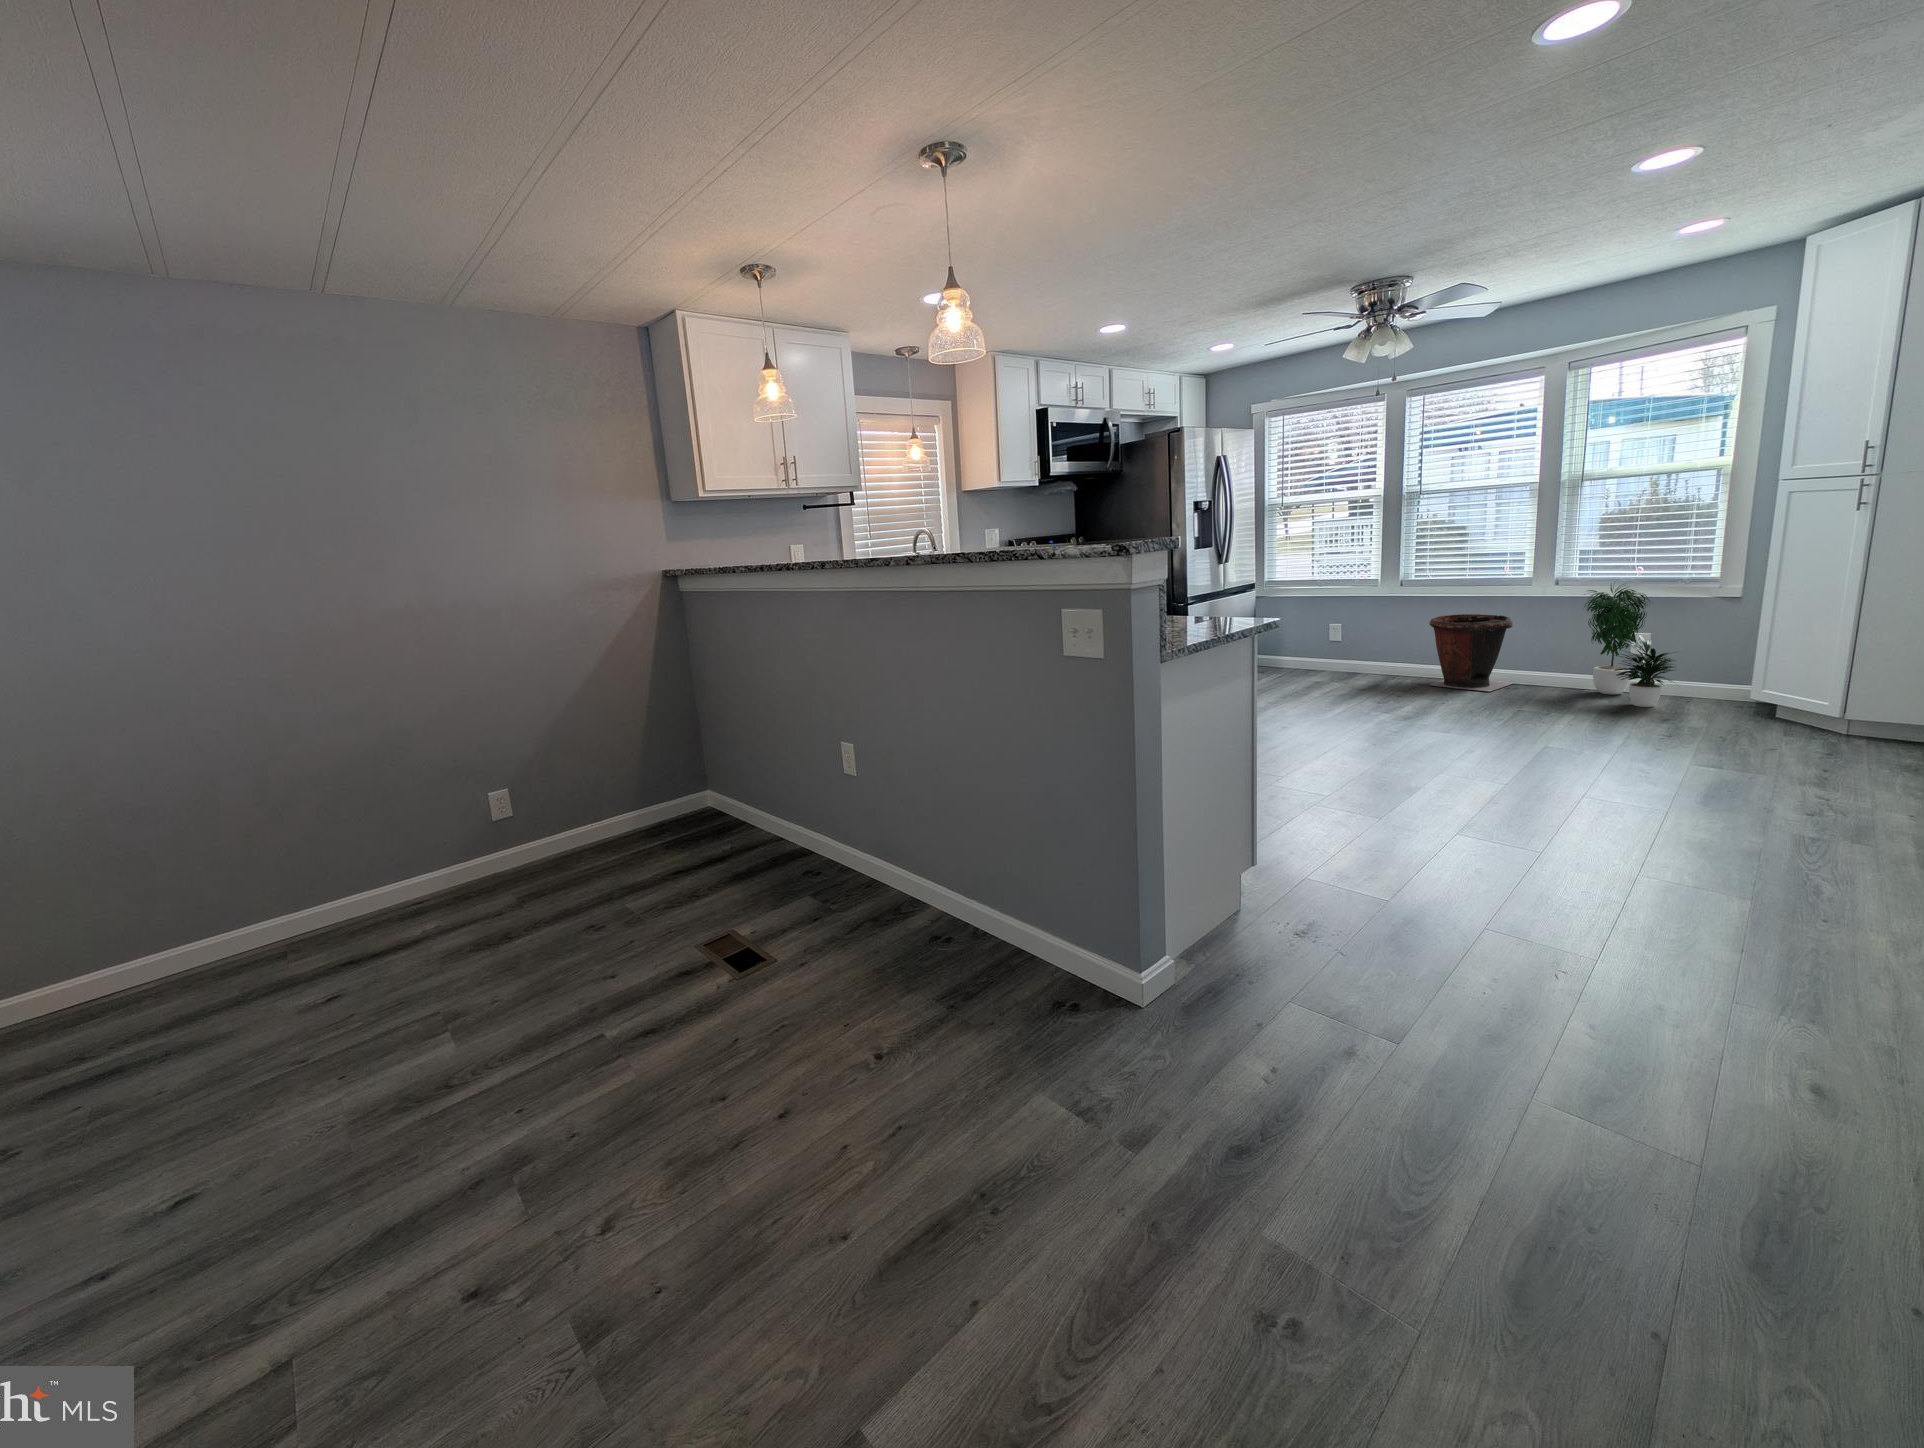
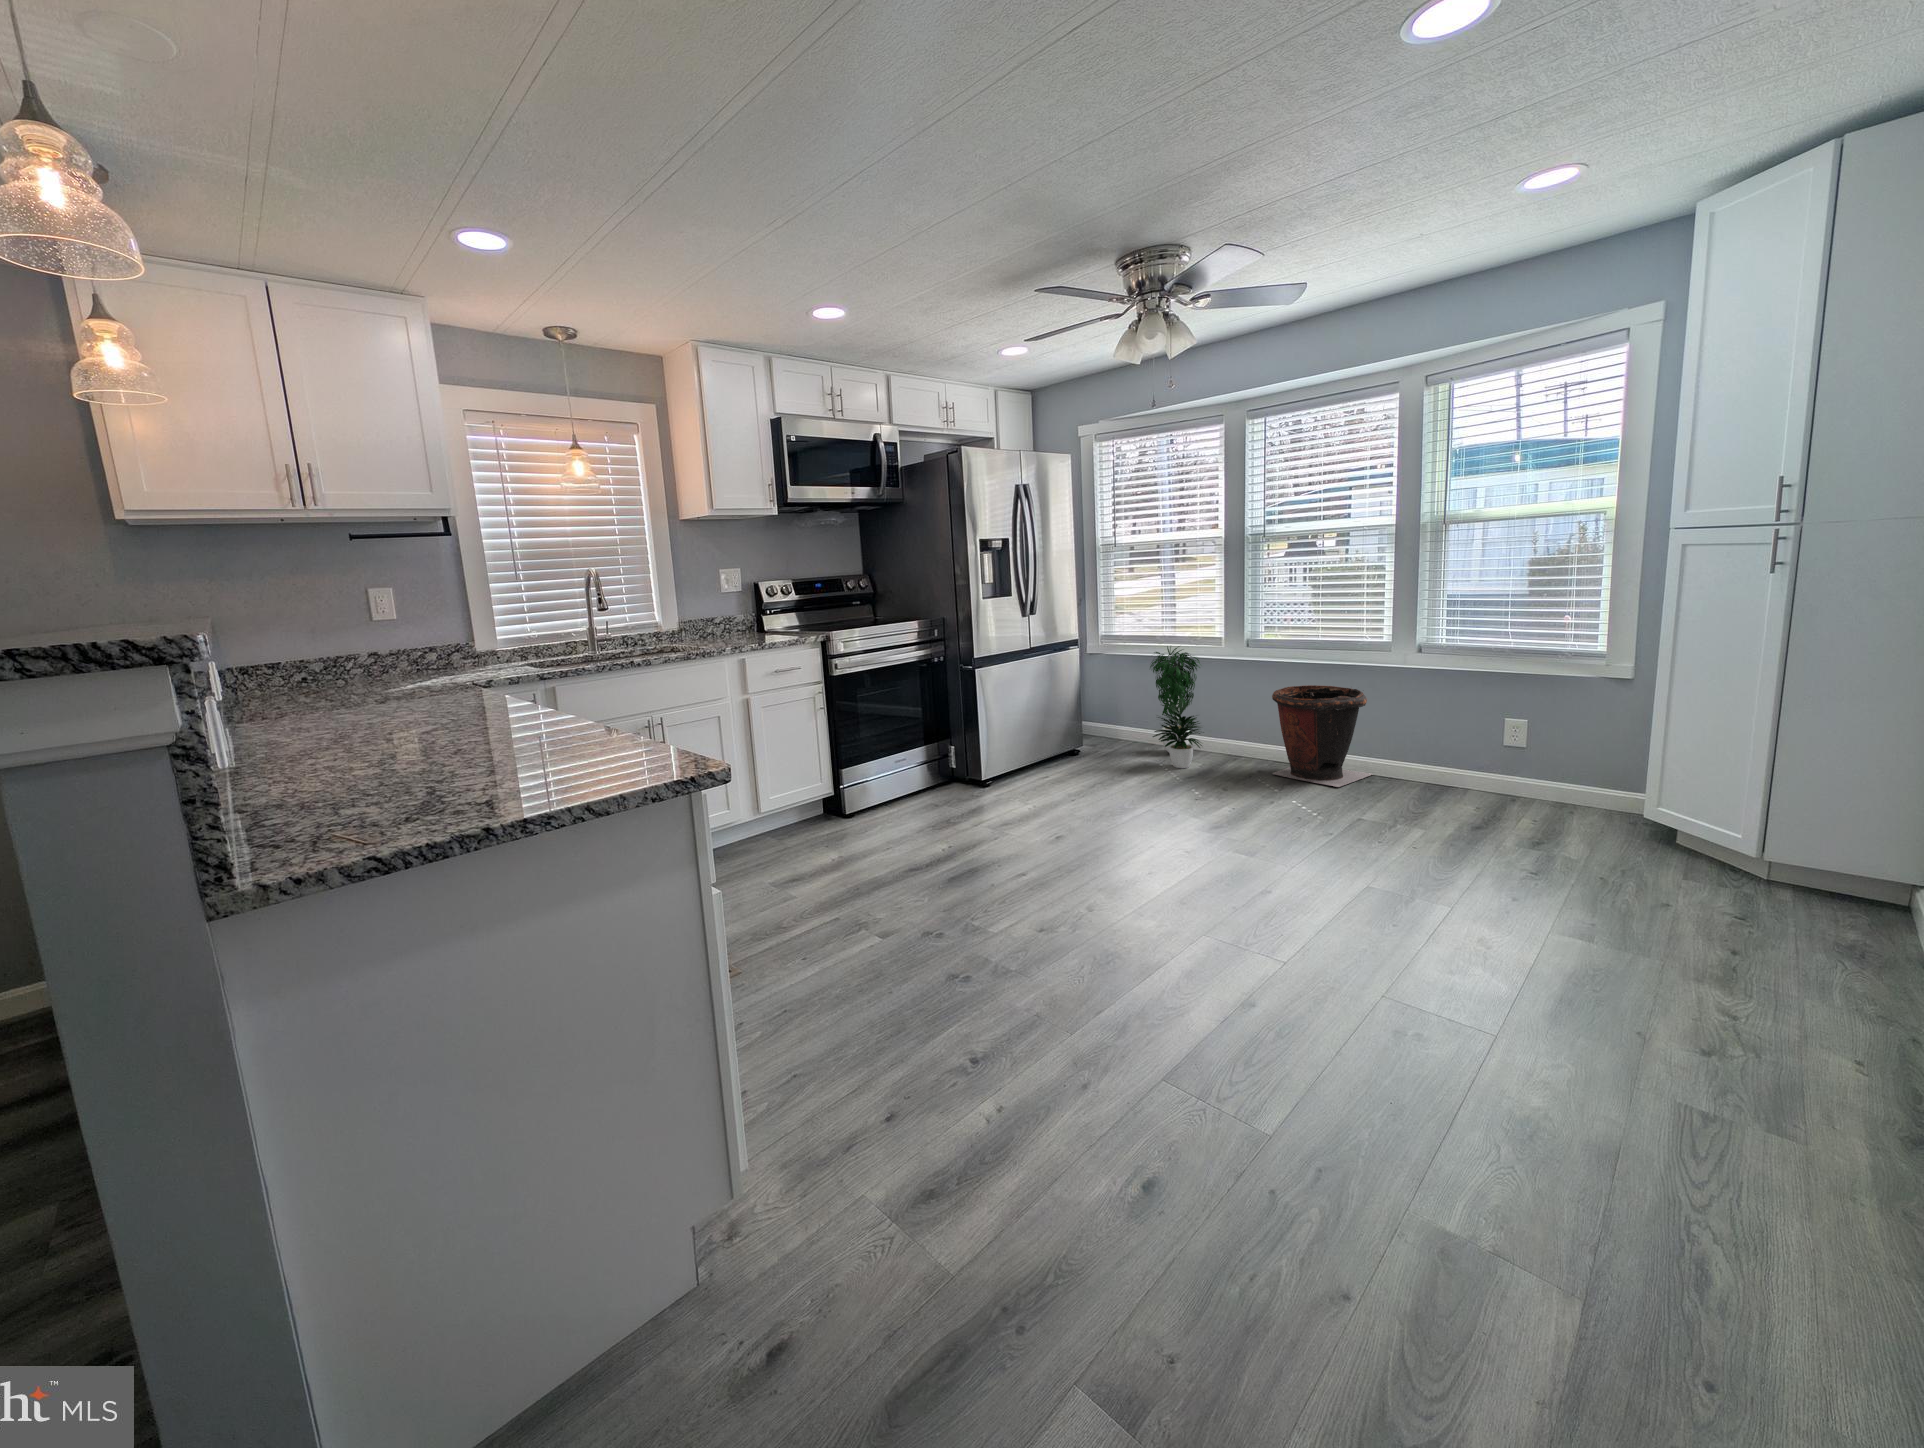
potted plant: present [1584,585,1676,707] -> present [1150,646,1202,768]

